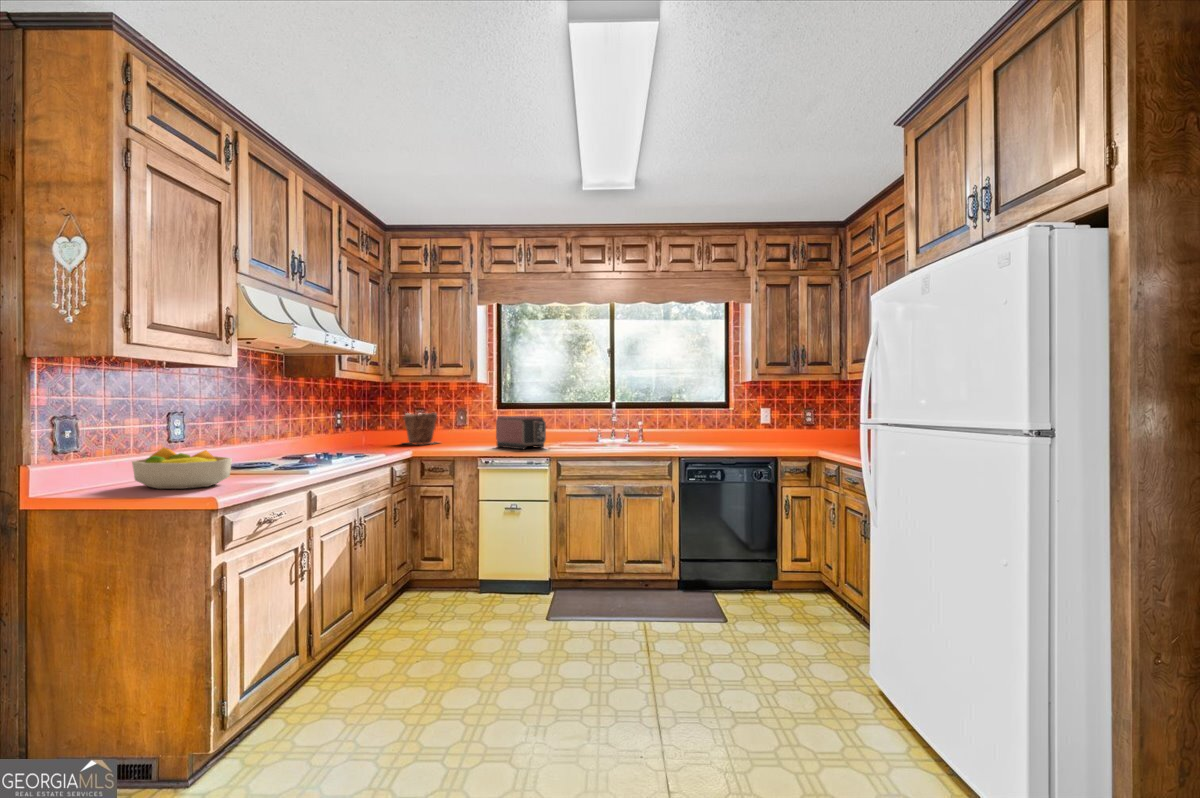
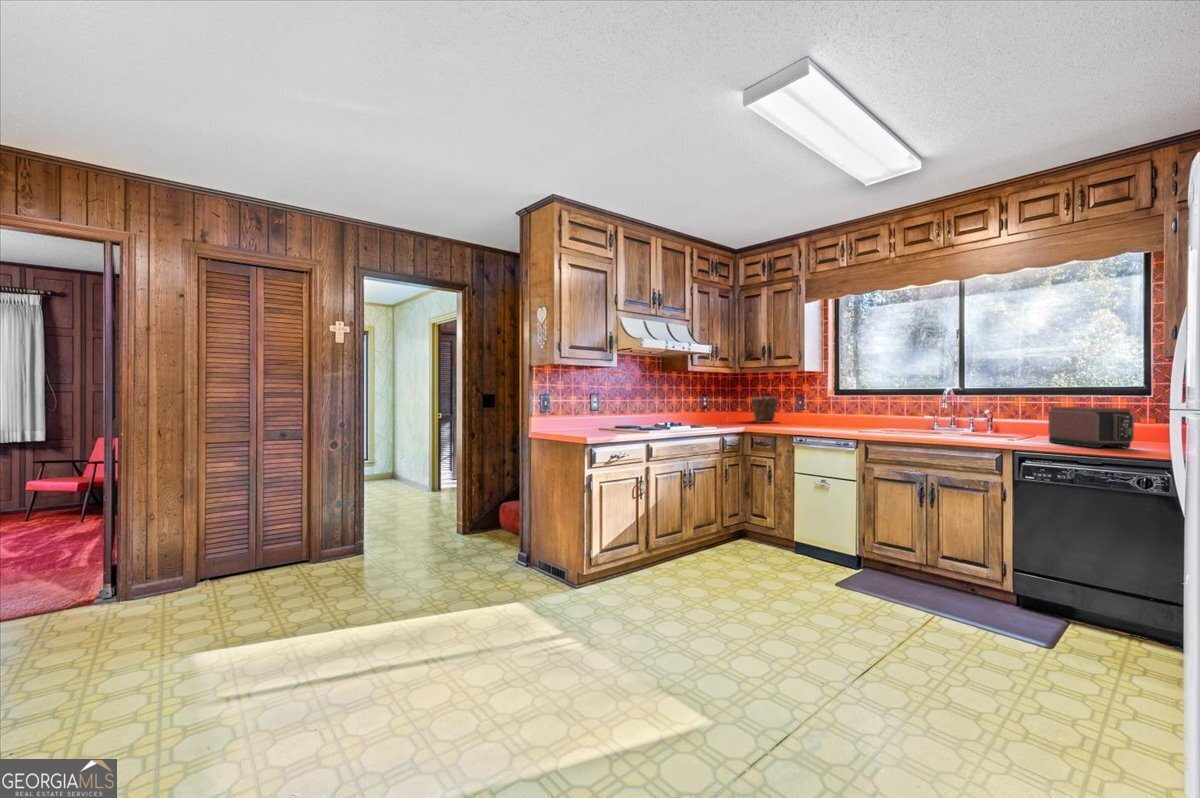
toaster: present [496,416,546,449] -> present [1048,407,1134,448]
fruit bowl: present [132,447,232,489] -> none [560,412,601,435]

